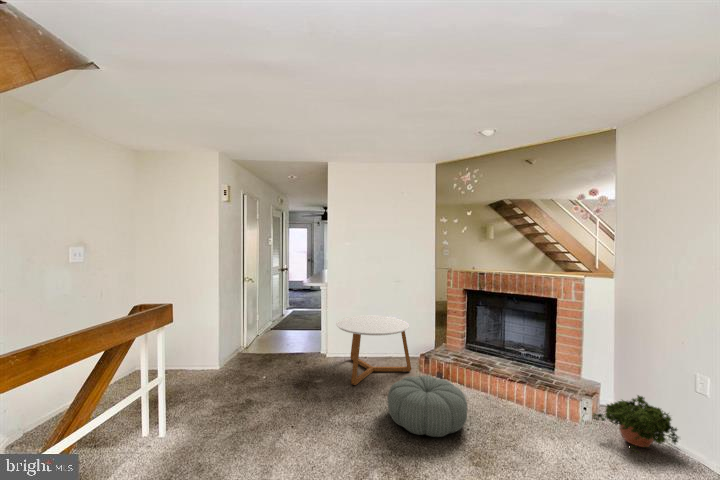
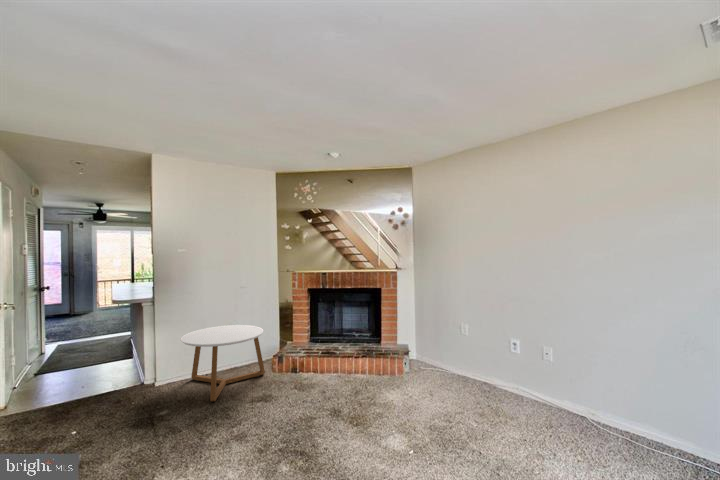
pouf: present [387,376,467,437] -> none [265,369,338,421]
potted plant: present [593,395,679,453] -> none [412,345,460,384]

